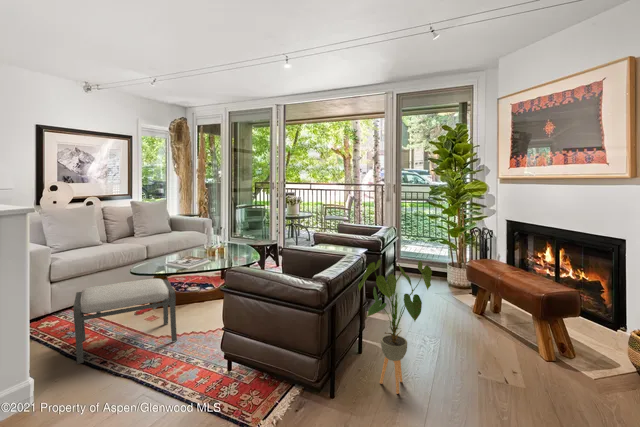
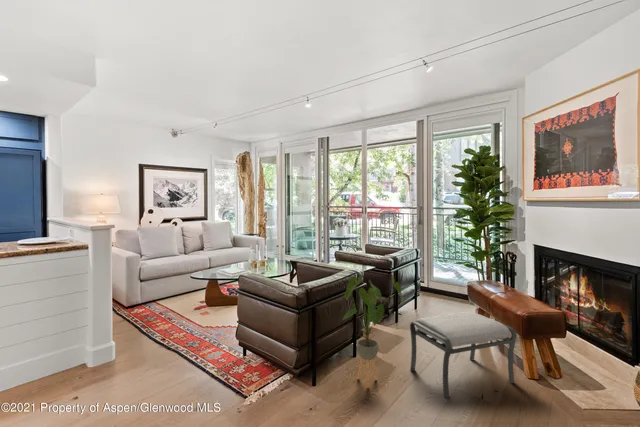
ottoman: present [73,279,177,364] -> present [410,312,517,398]

